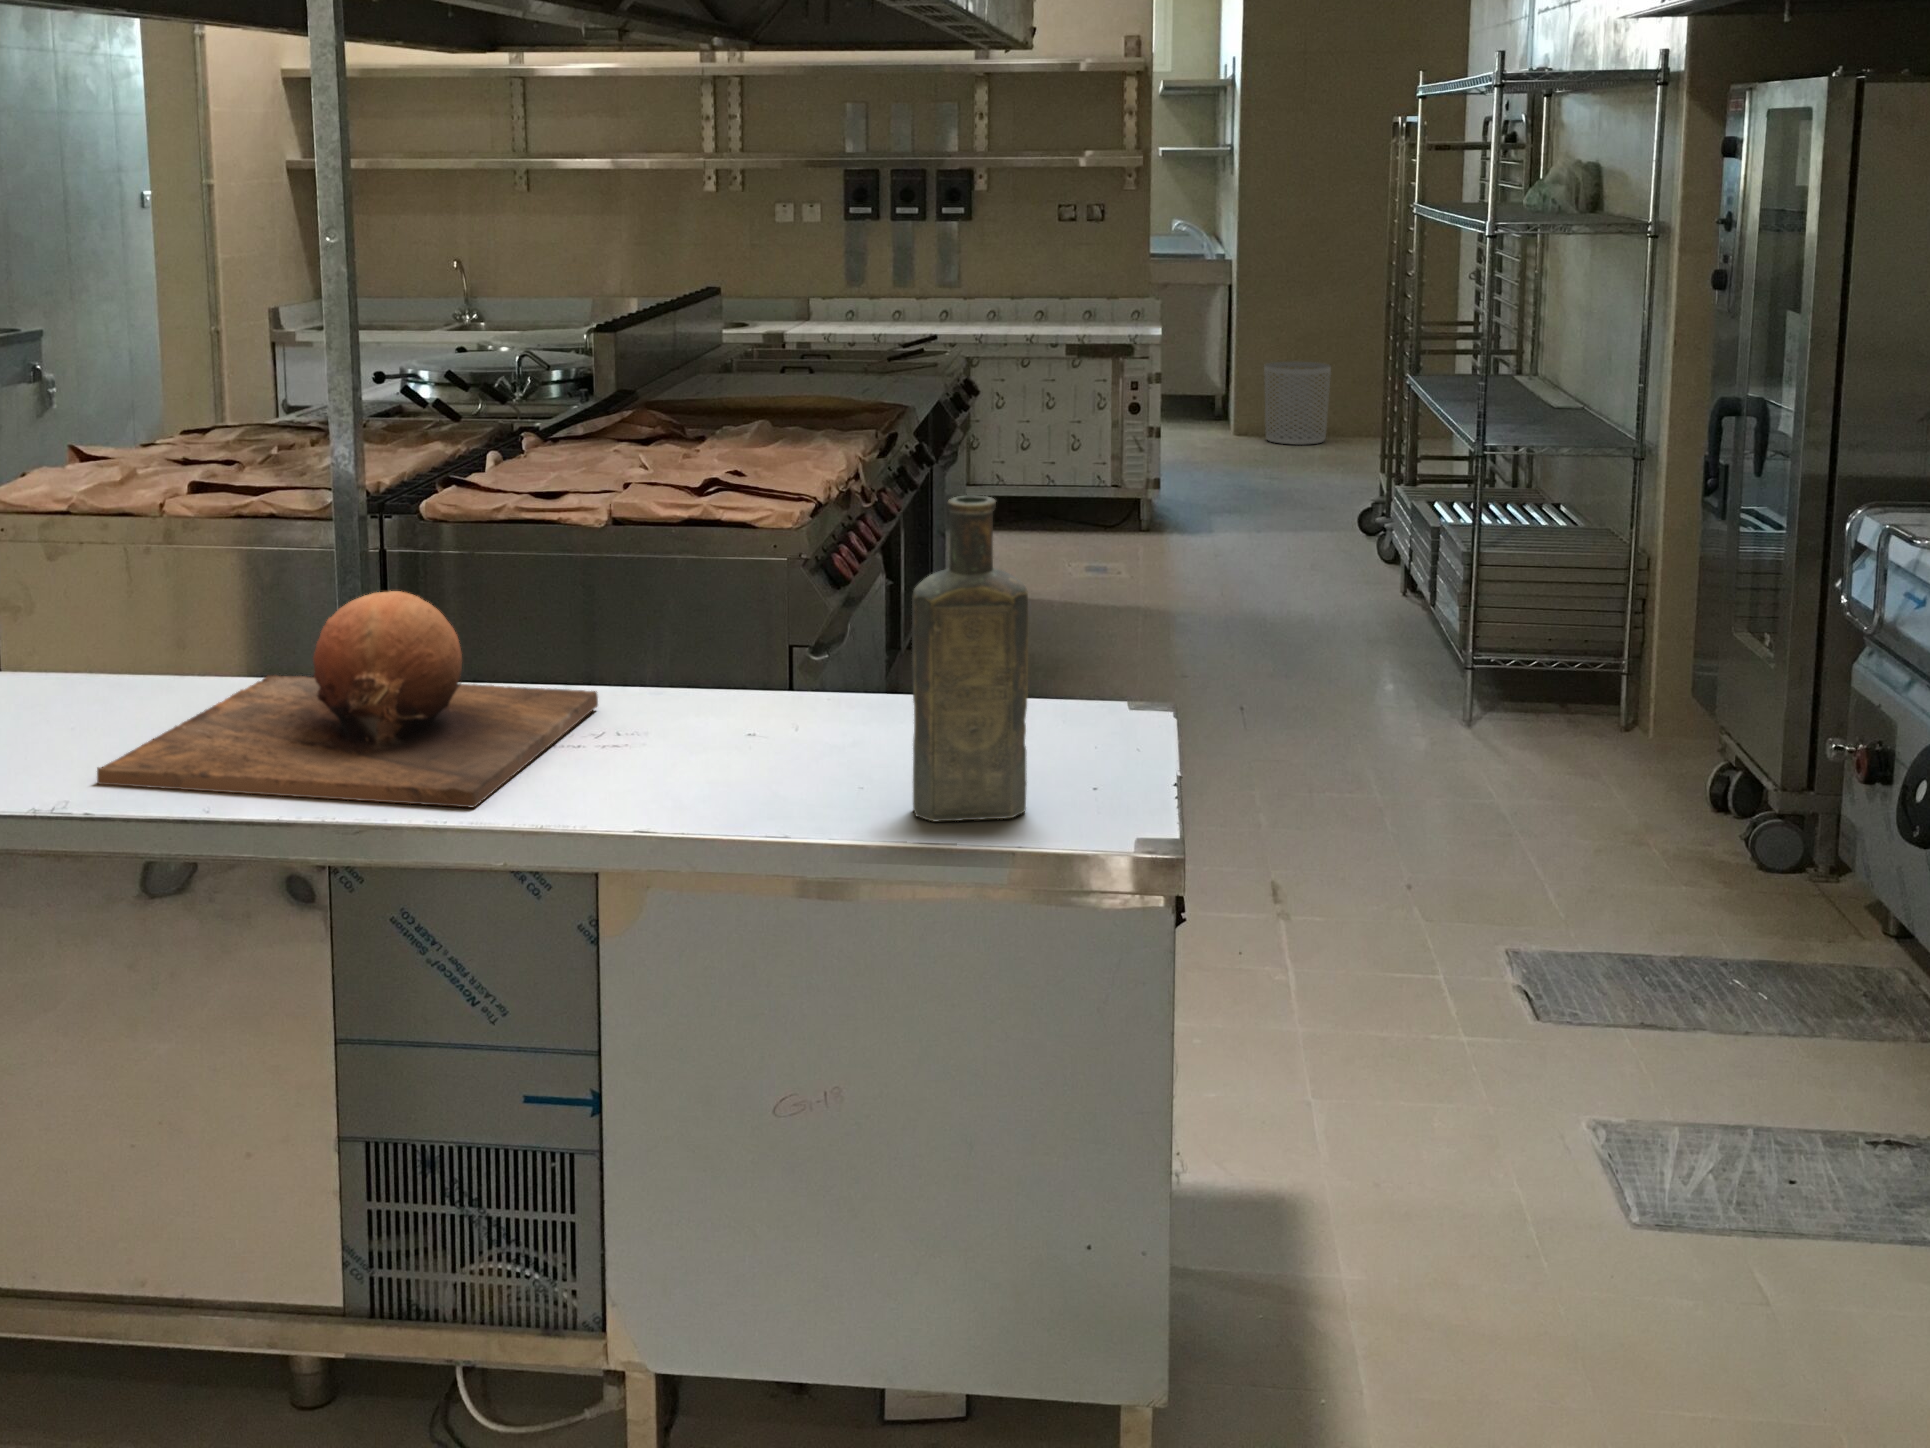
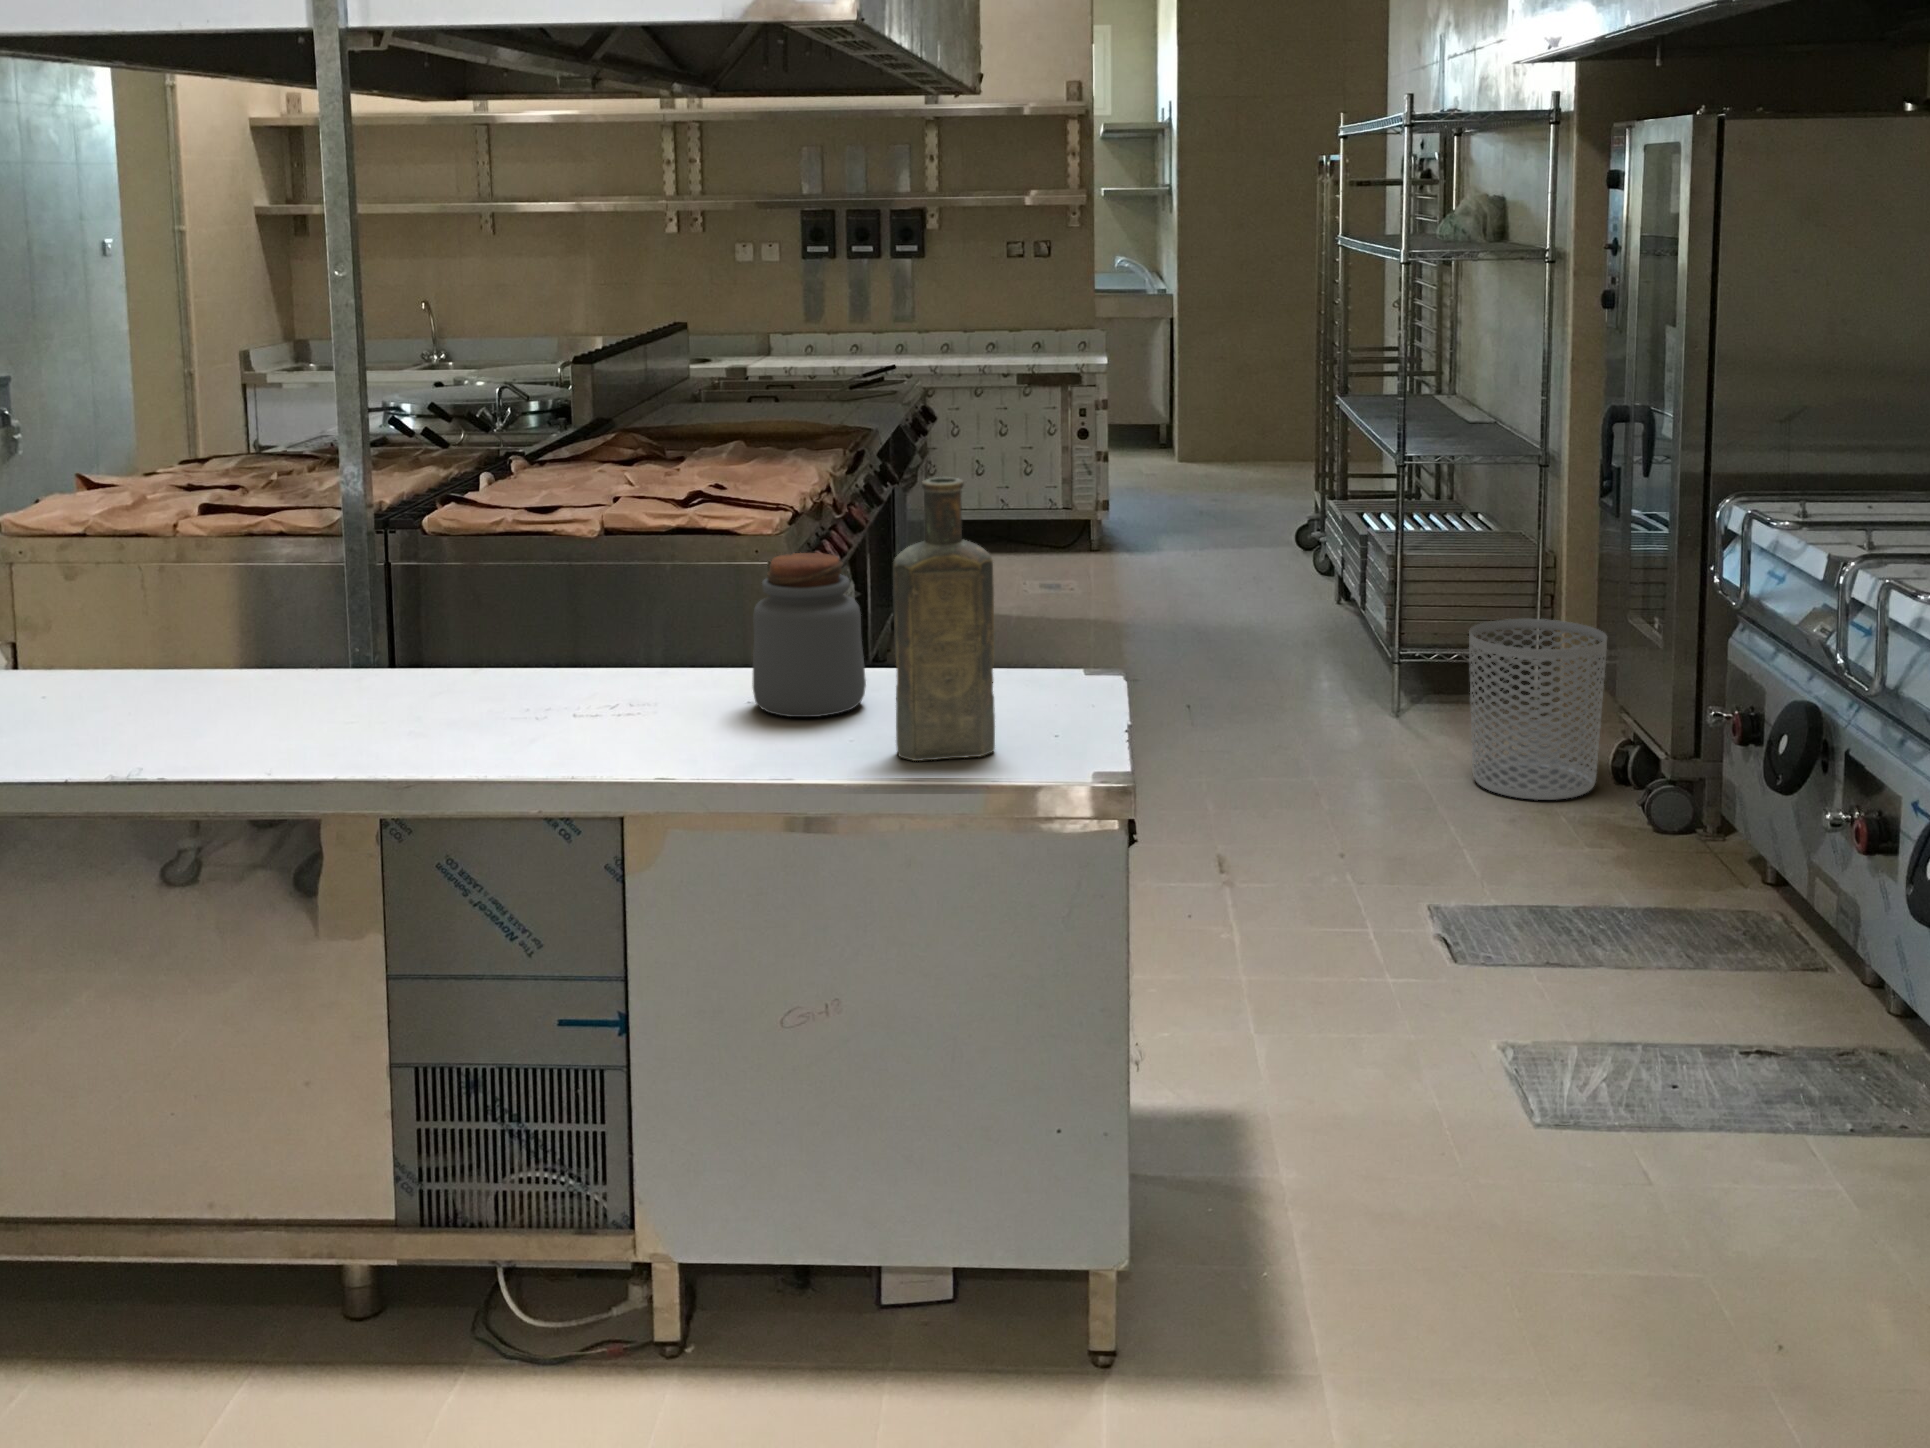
waste bin: present [1264,362,1331,445] -> present [1469,619,1607,800]
jar: none [754,571,882,759] -> present [752,553,866,717]
chopping board: present [97,591,598,807] -> none [163,579,609,762]

